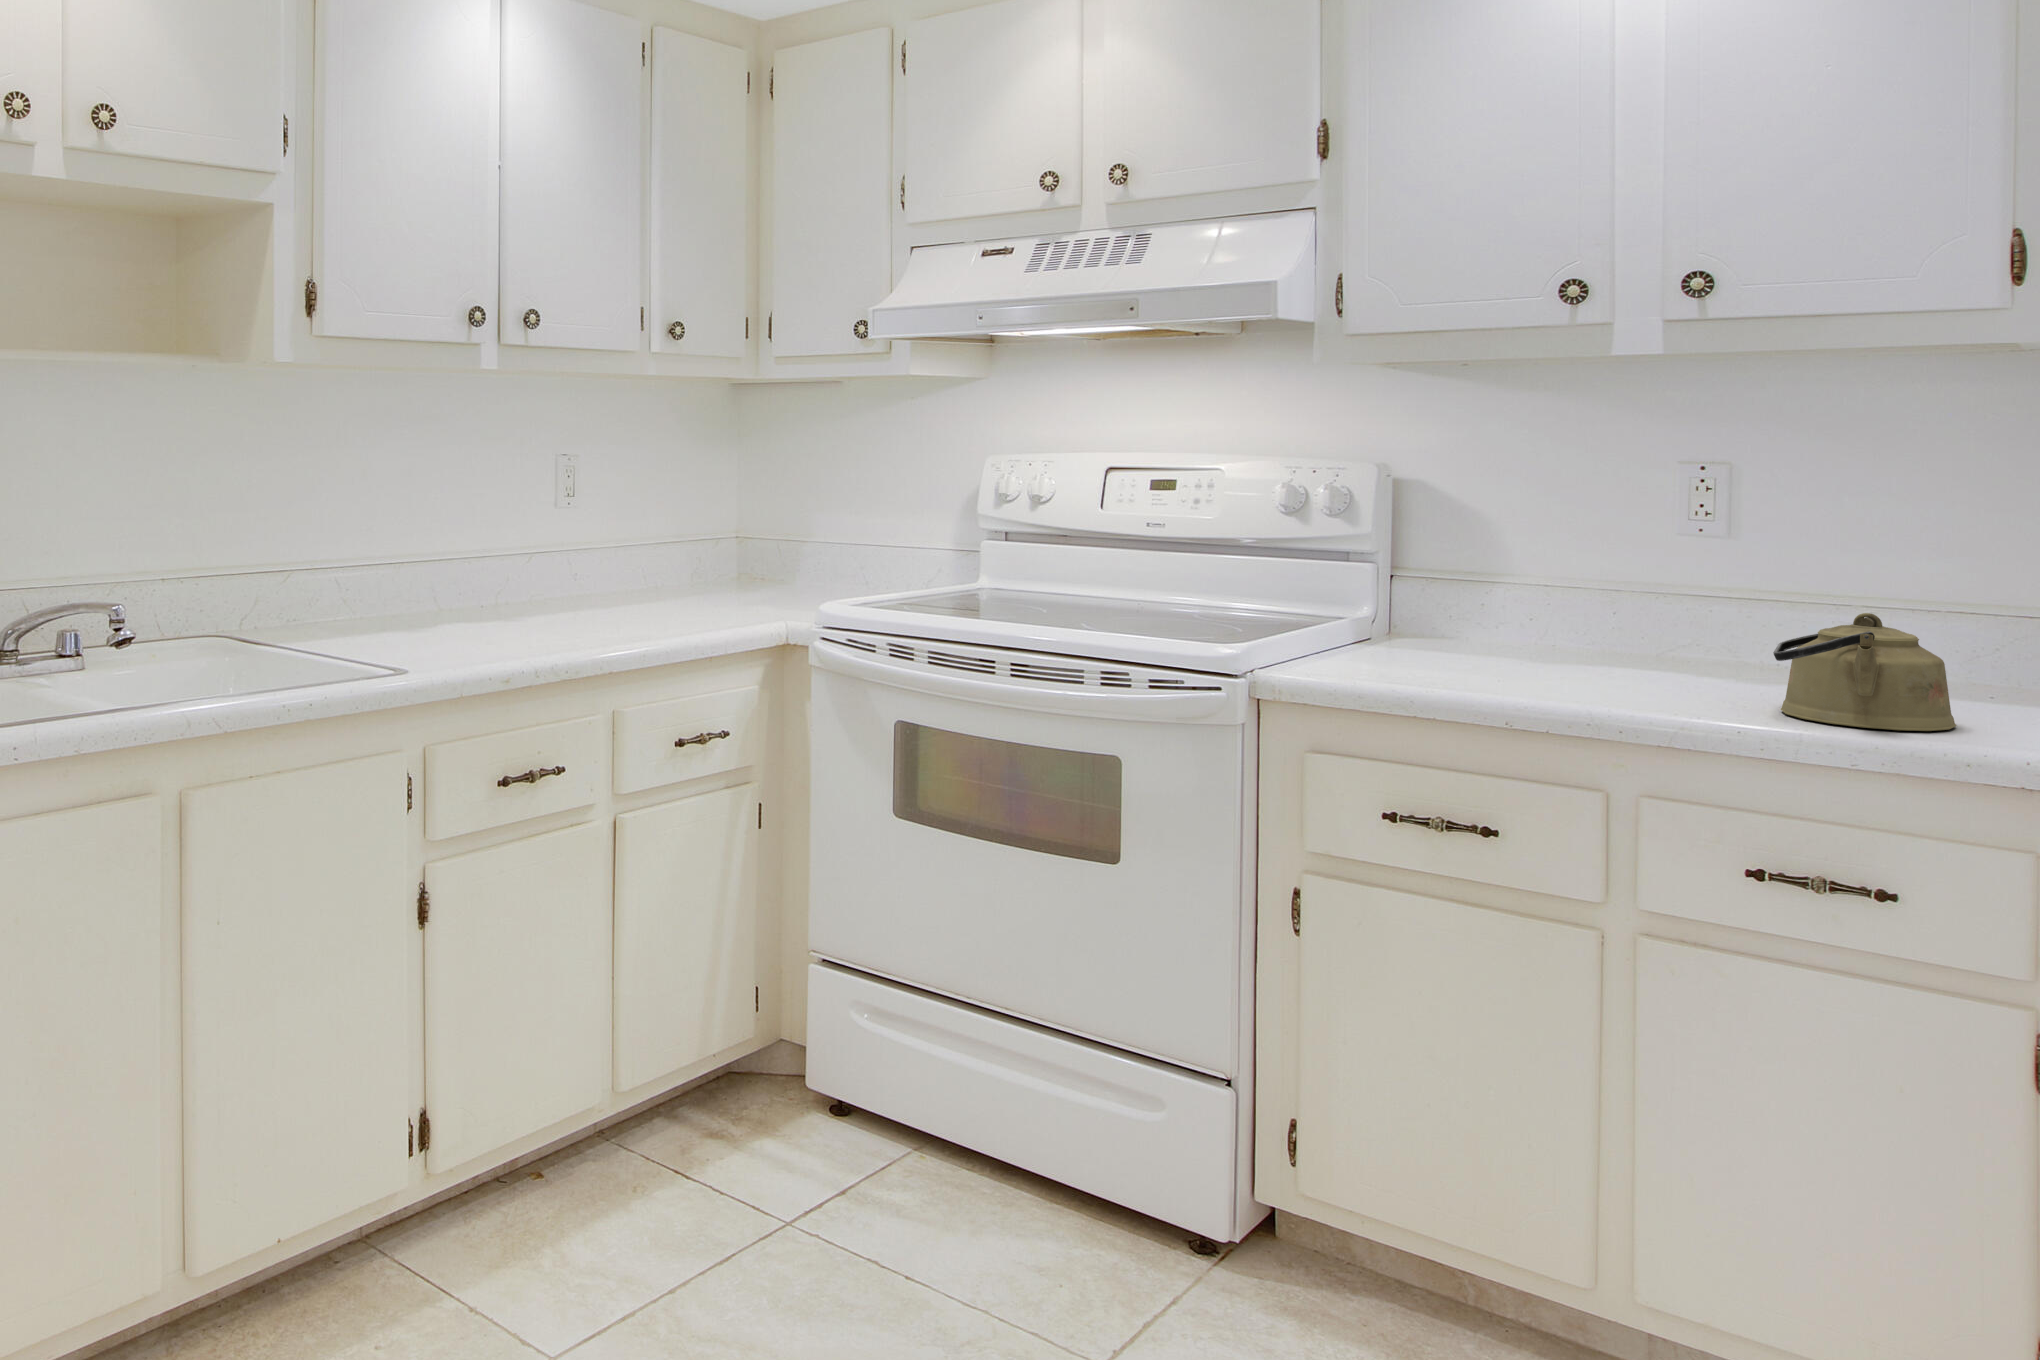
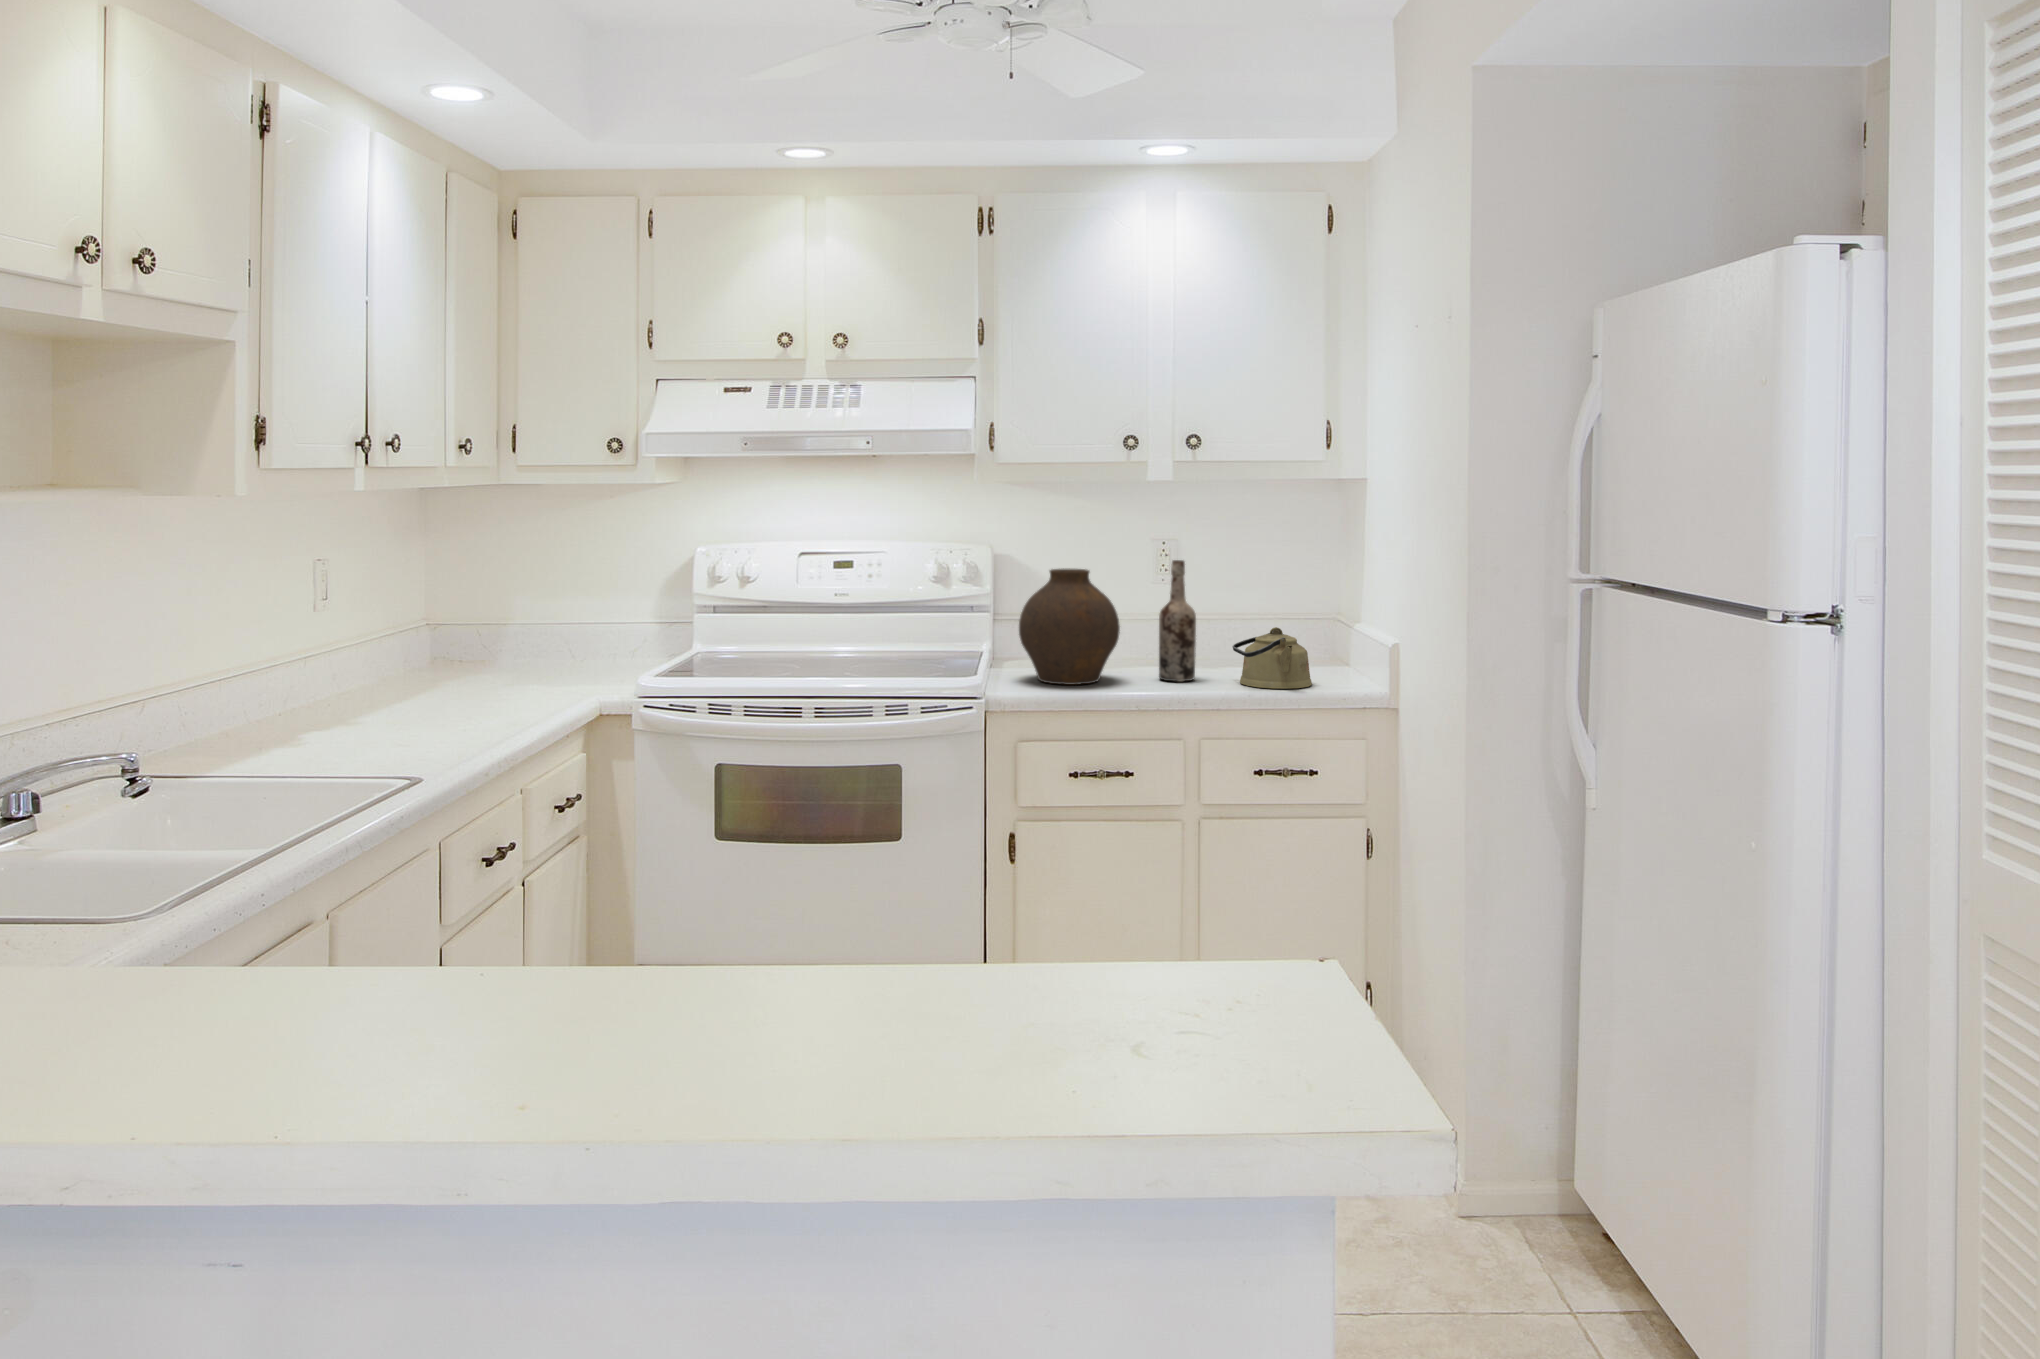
wine bottle: none [1622,484,1701,695] -> present [1159,560,1196,682]
vase: none [1358,493,1542,678] -> present [1019,569,1120,685]

